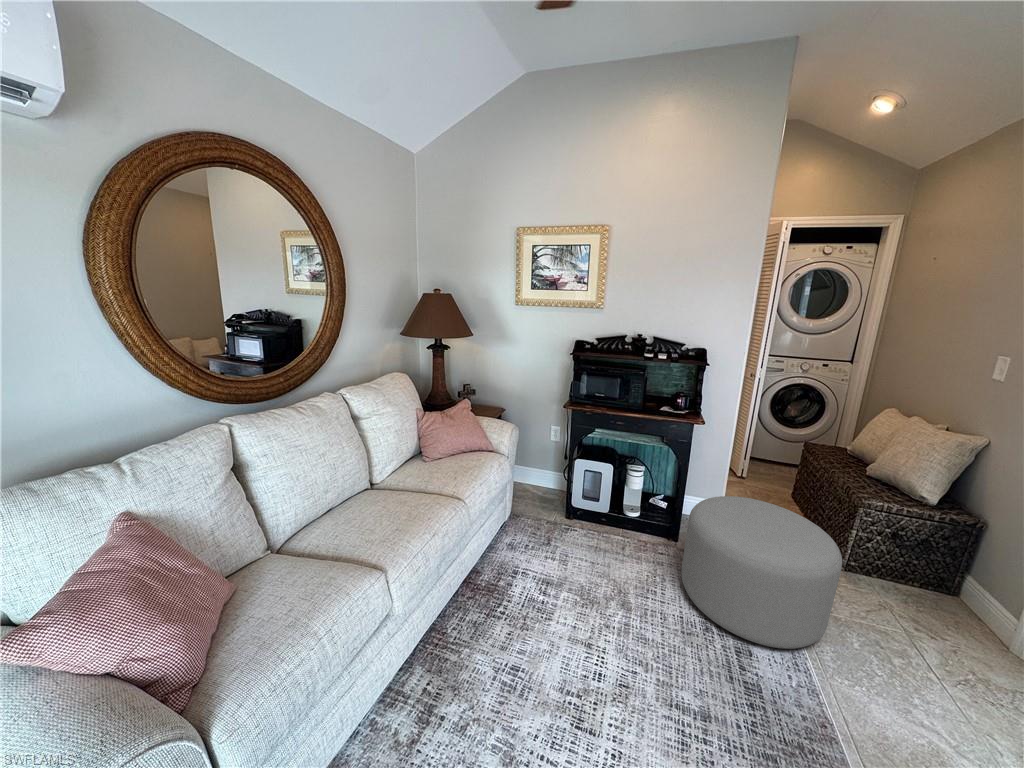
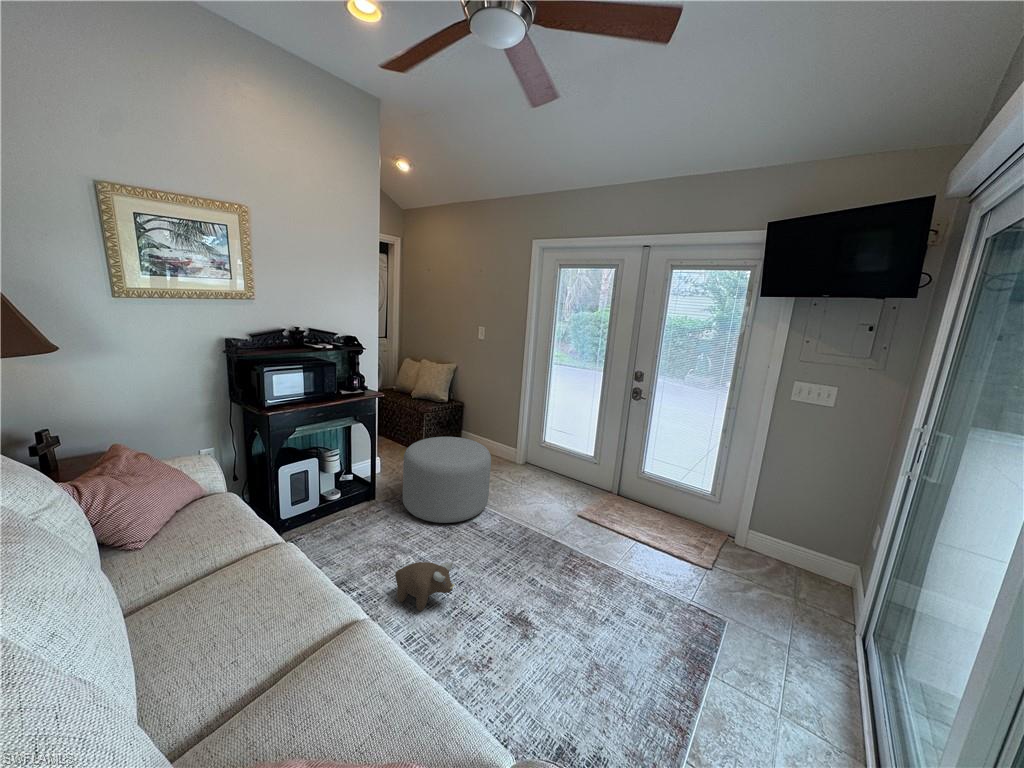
plush toy: none [550,602,600,671] -> present [395,562,455,611]

